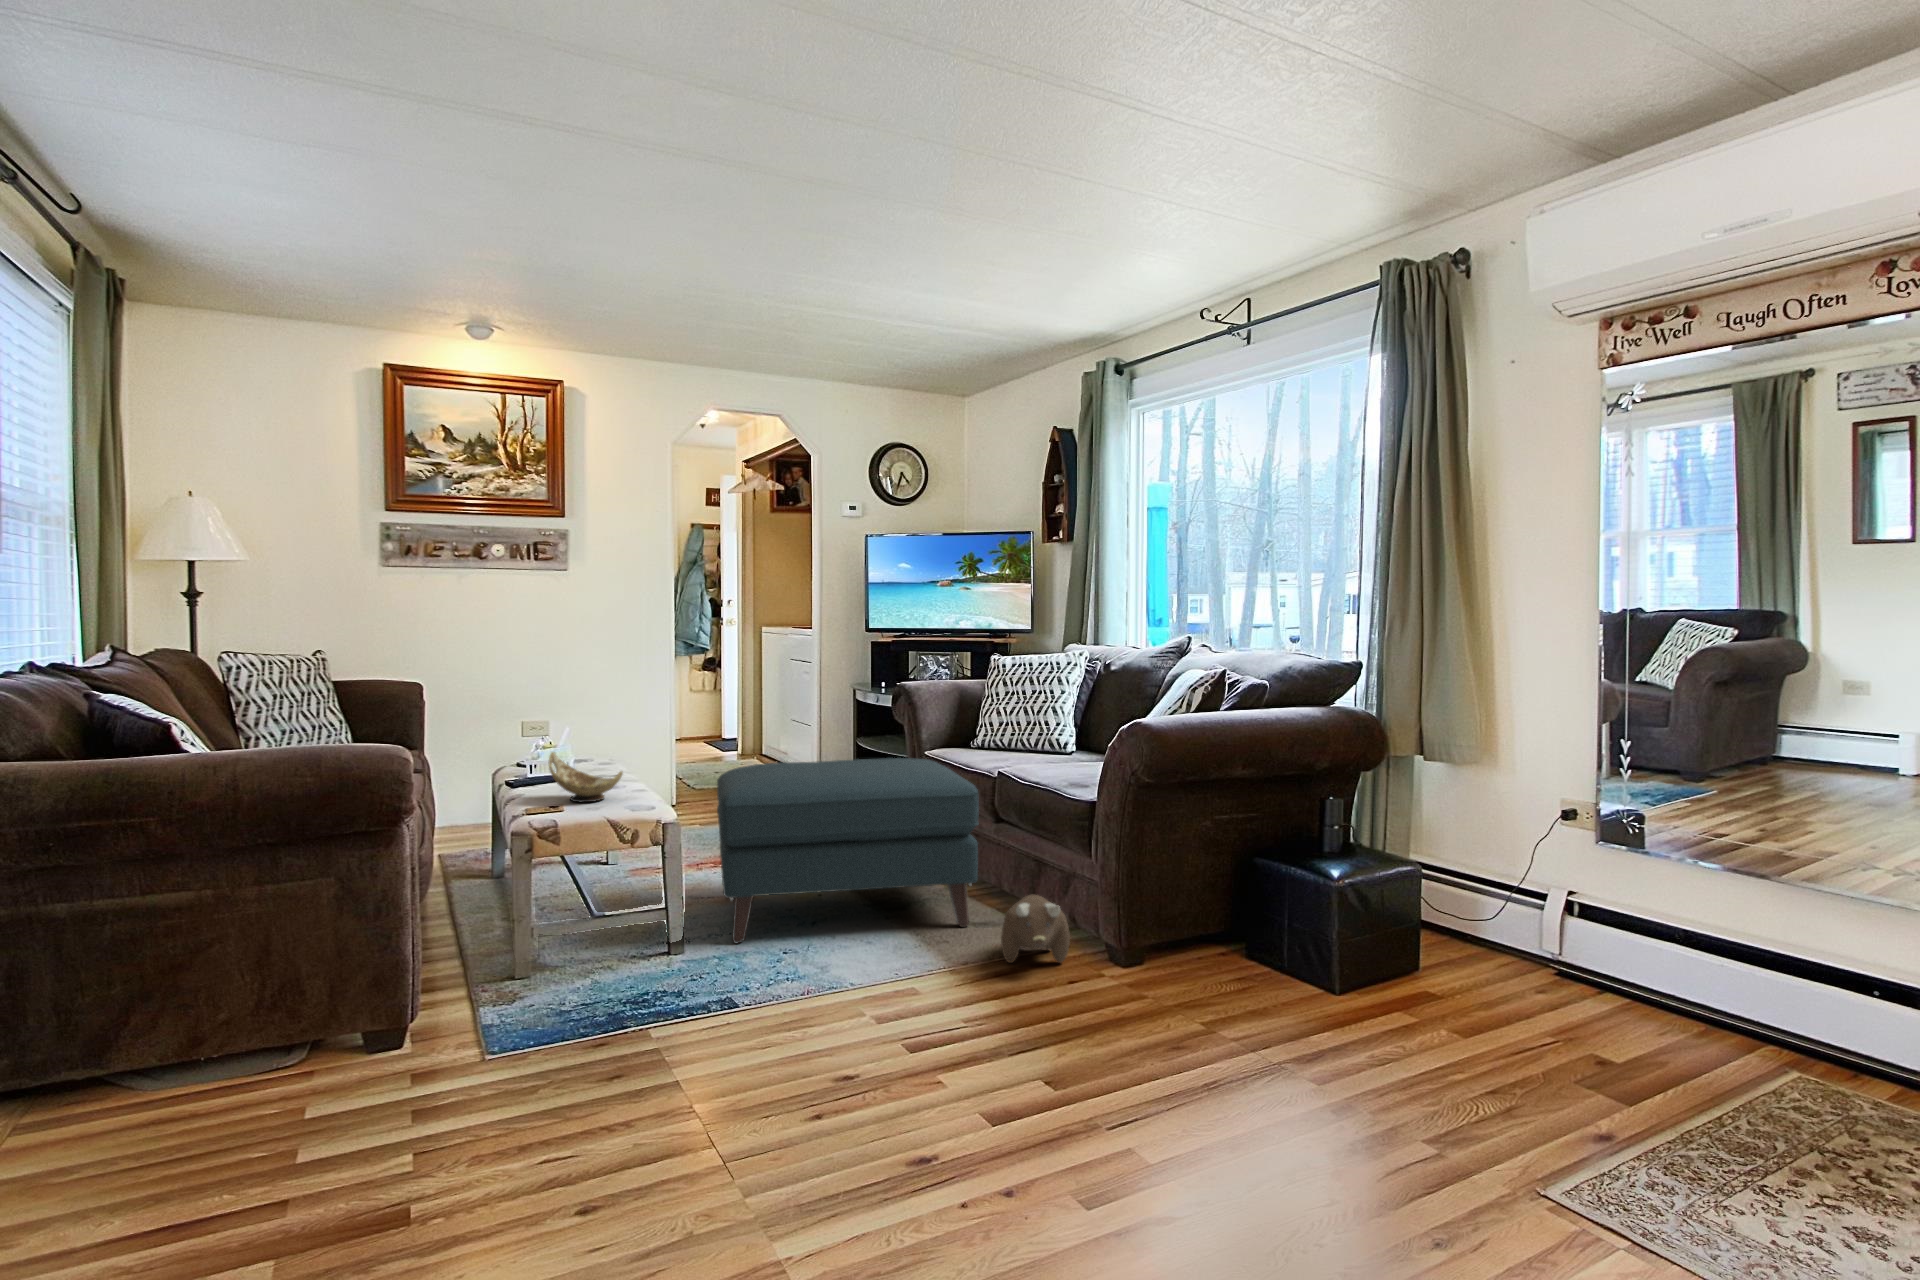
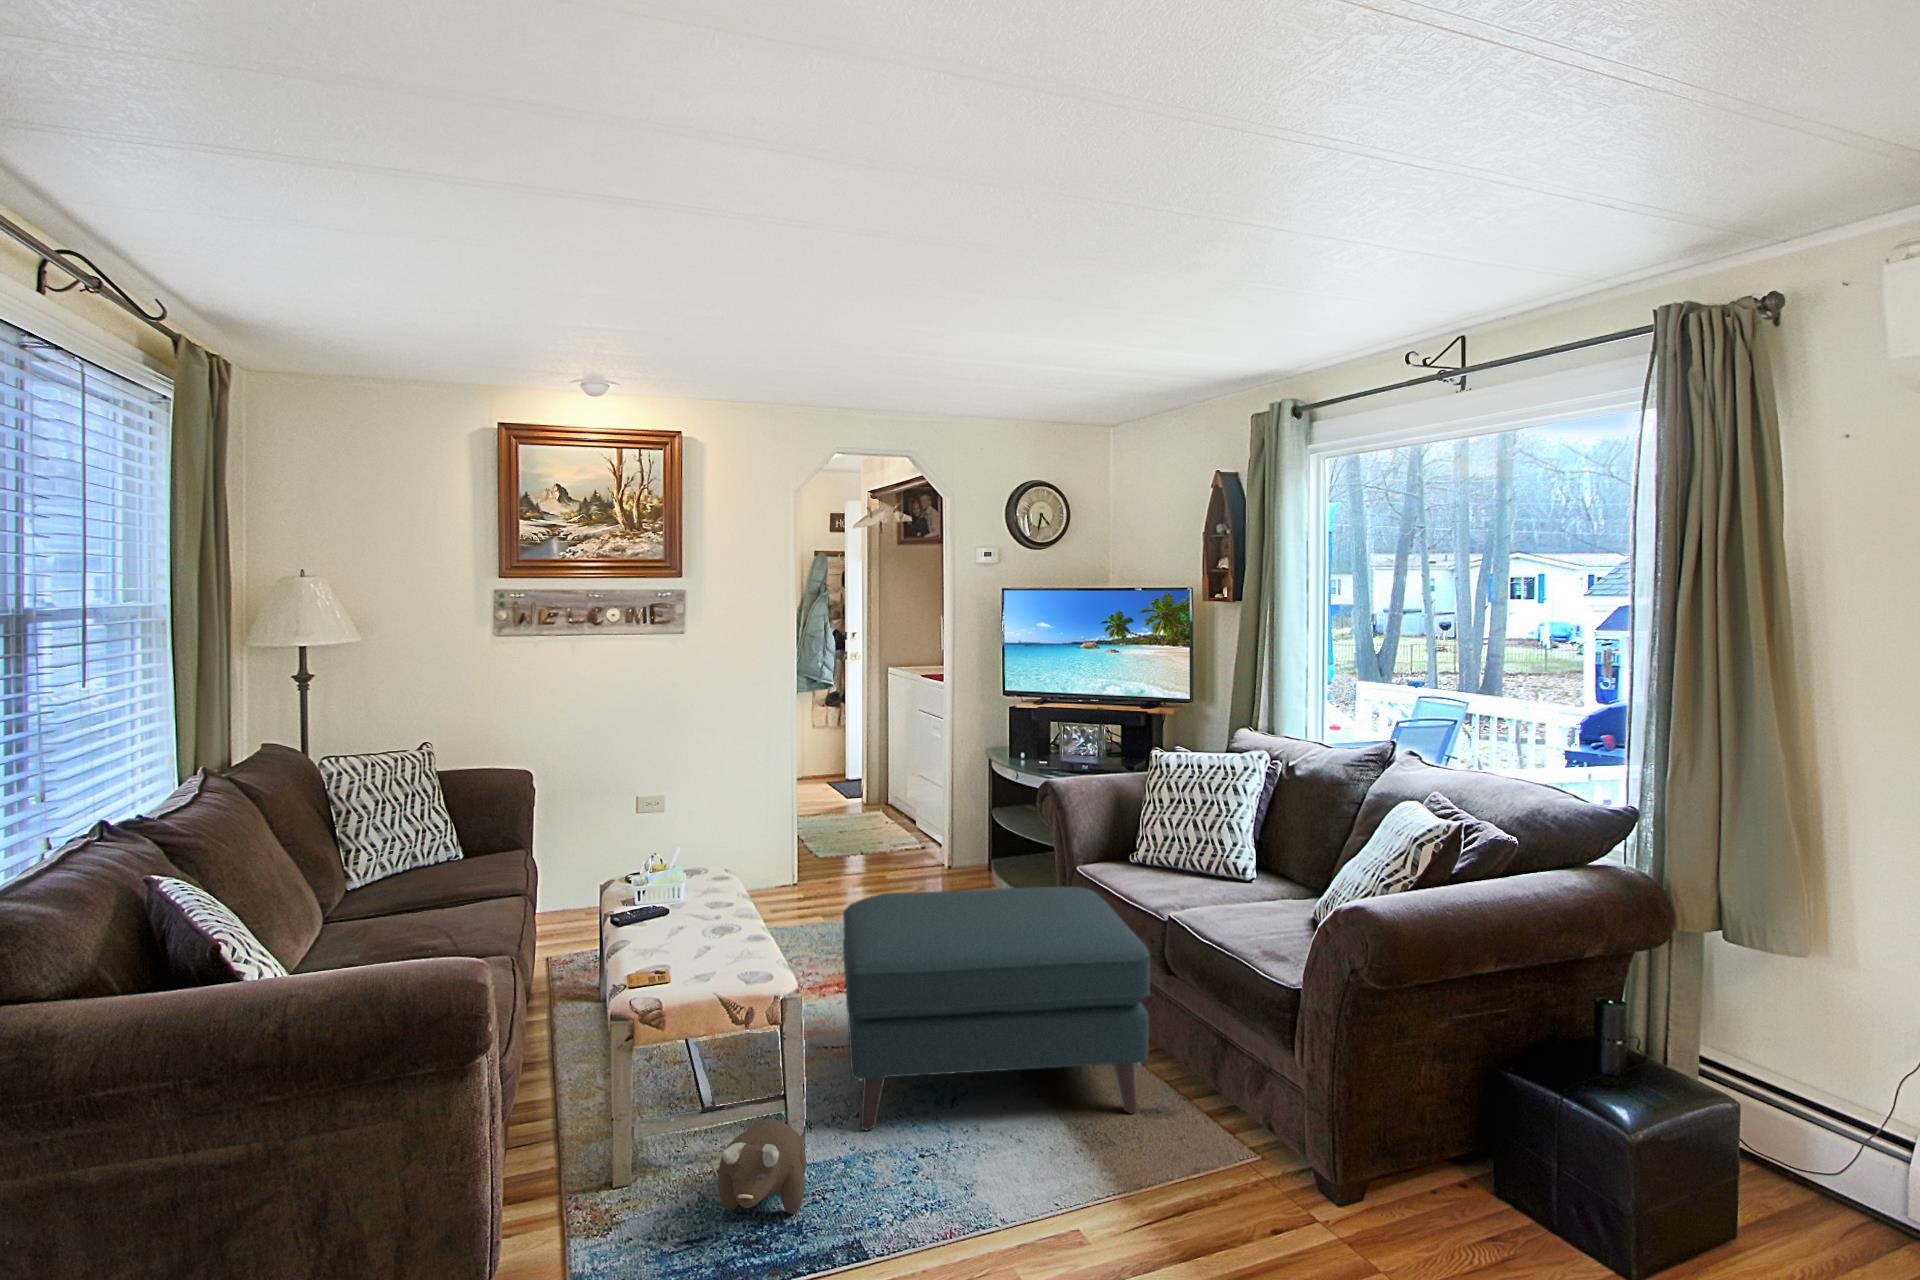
decorative bowl: present [549,752,623,802] -> none [654,901,737,963]
plush toy: present [1001,895,1070,963] -> present [718,1119,806,1214]

